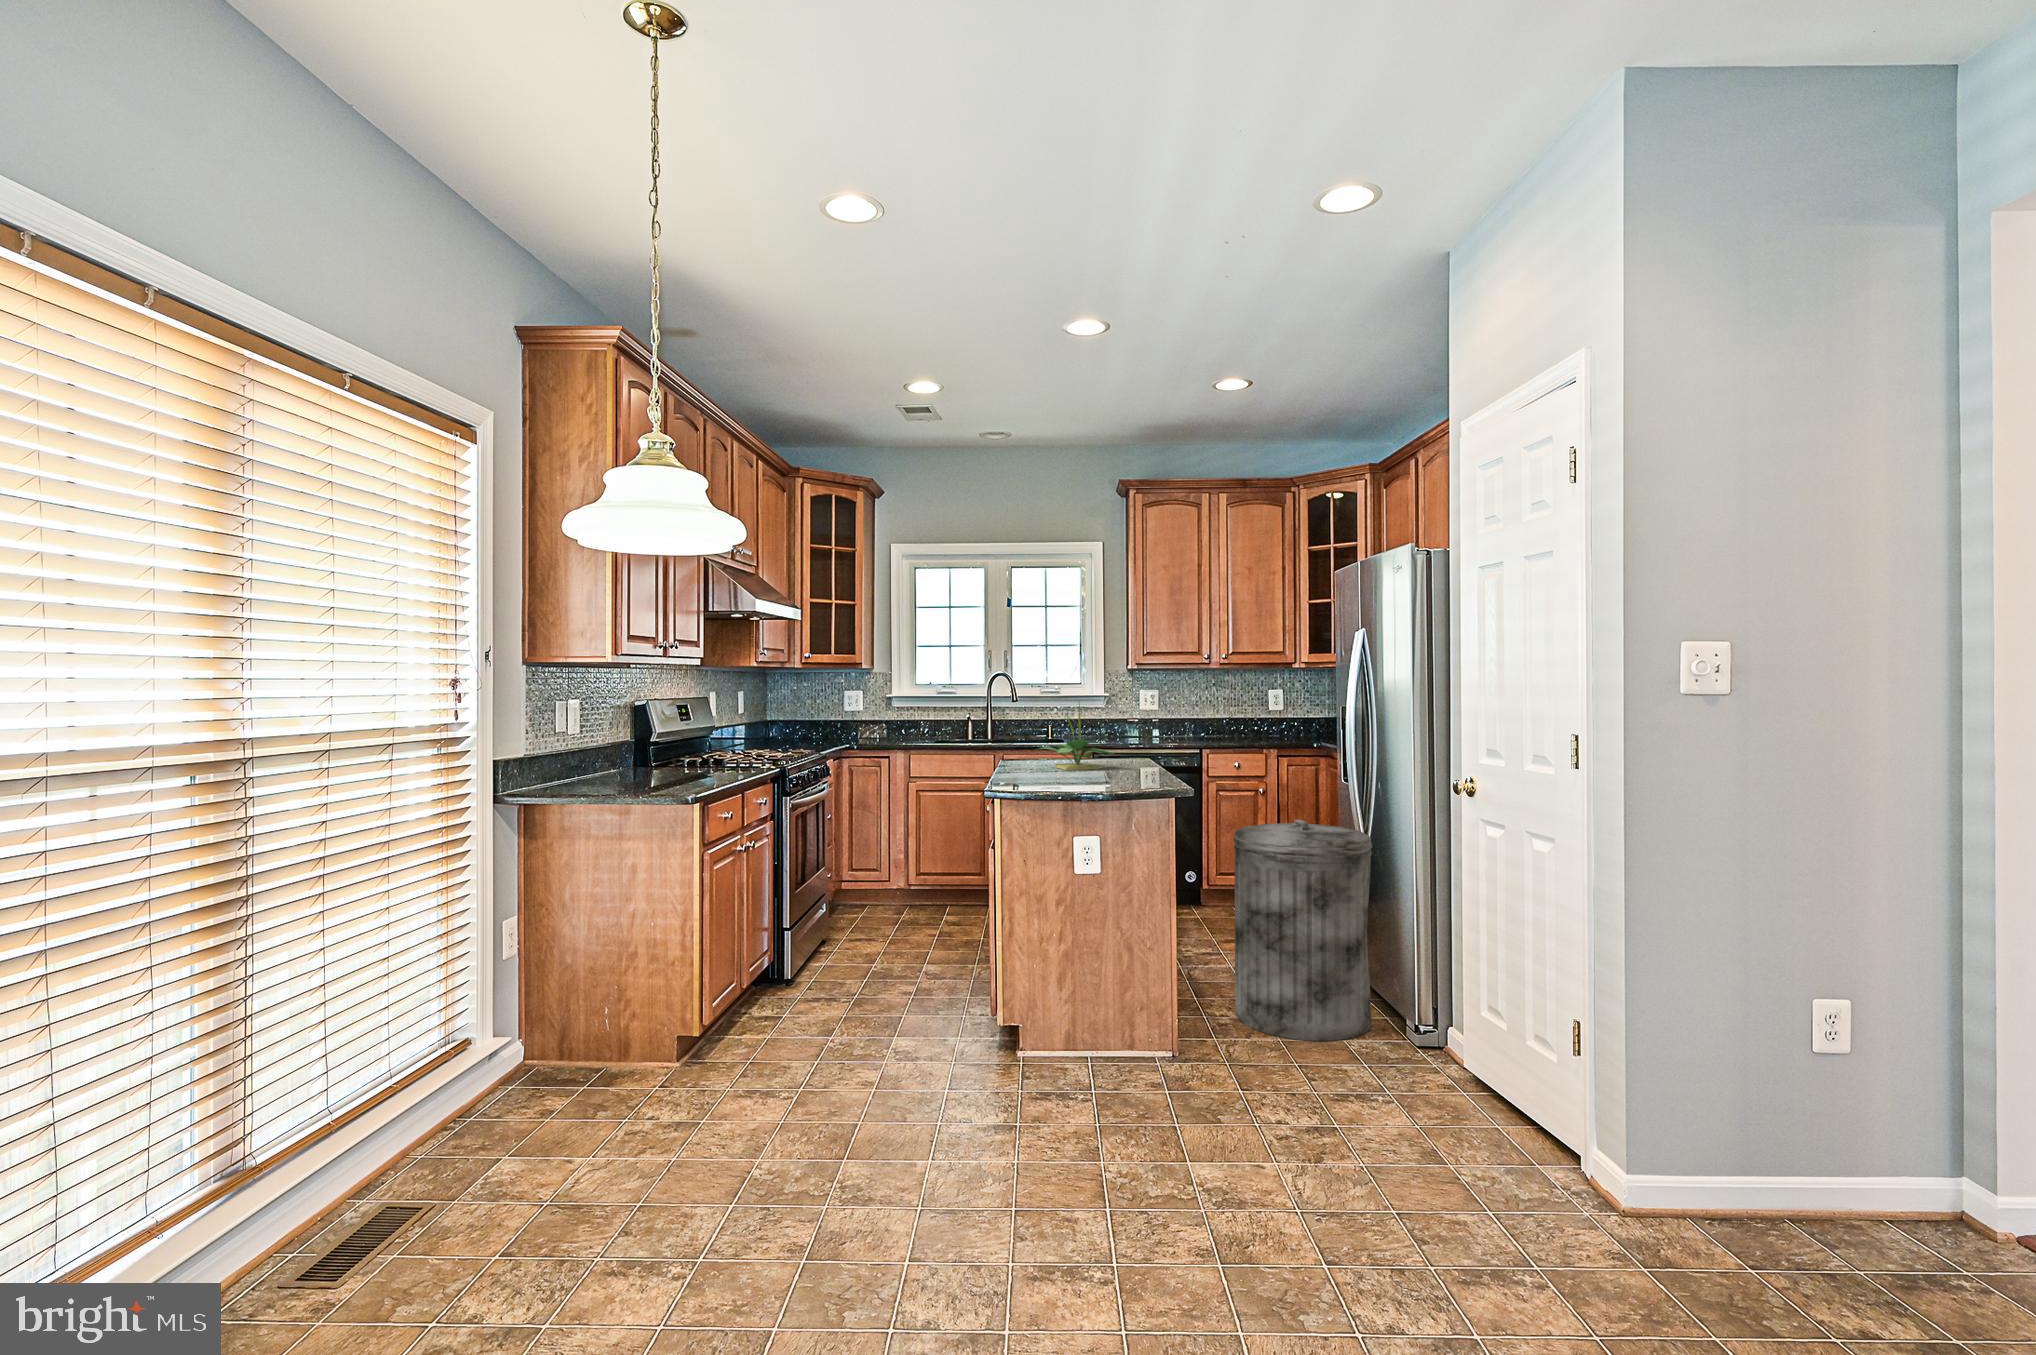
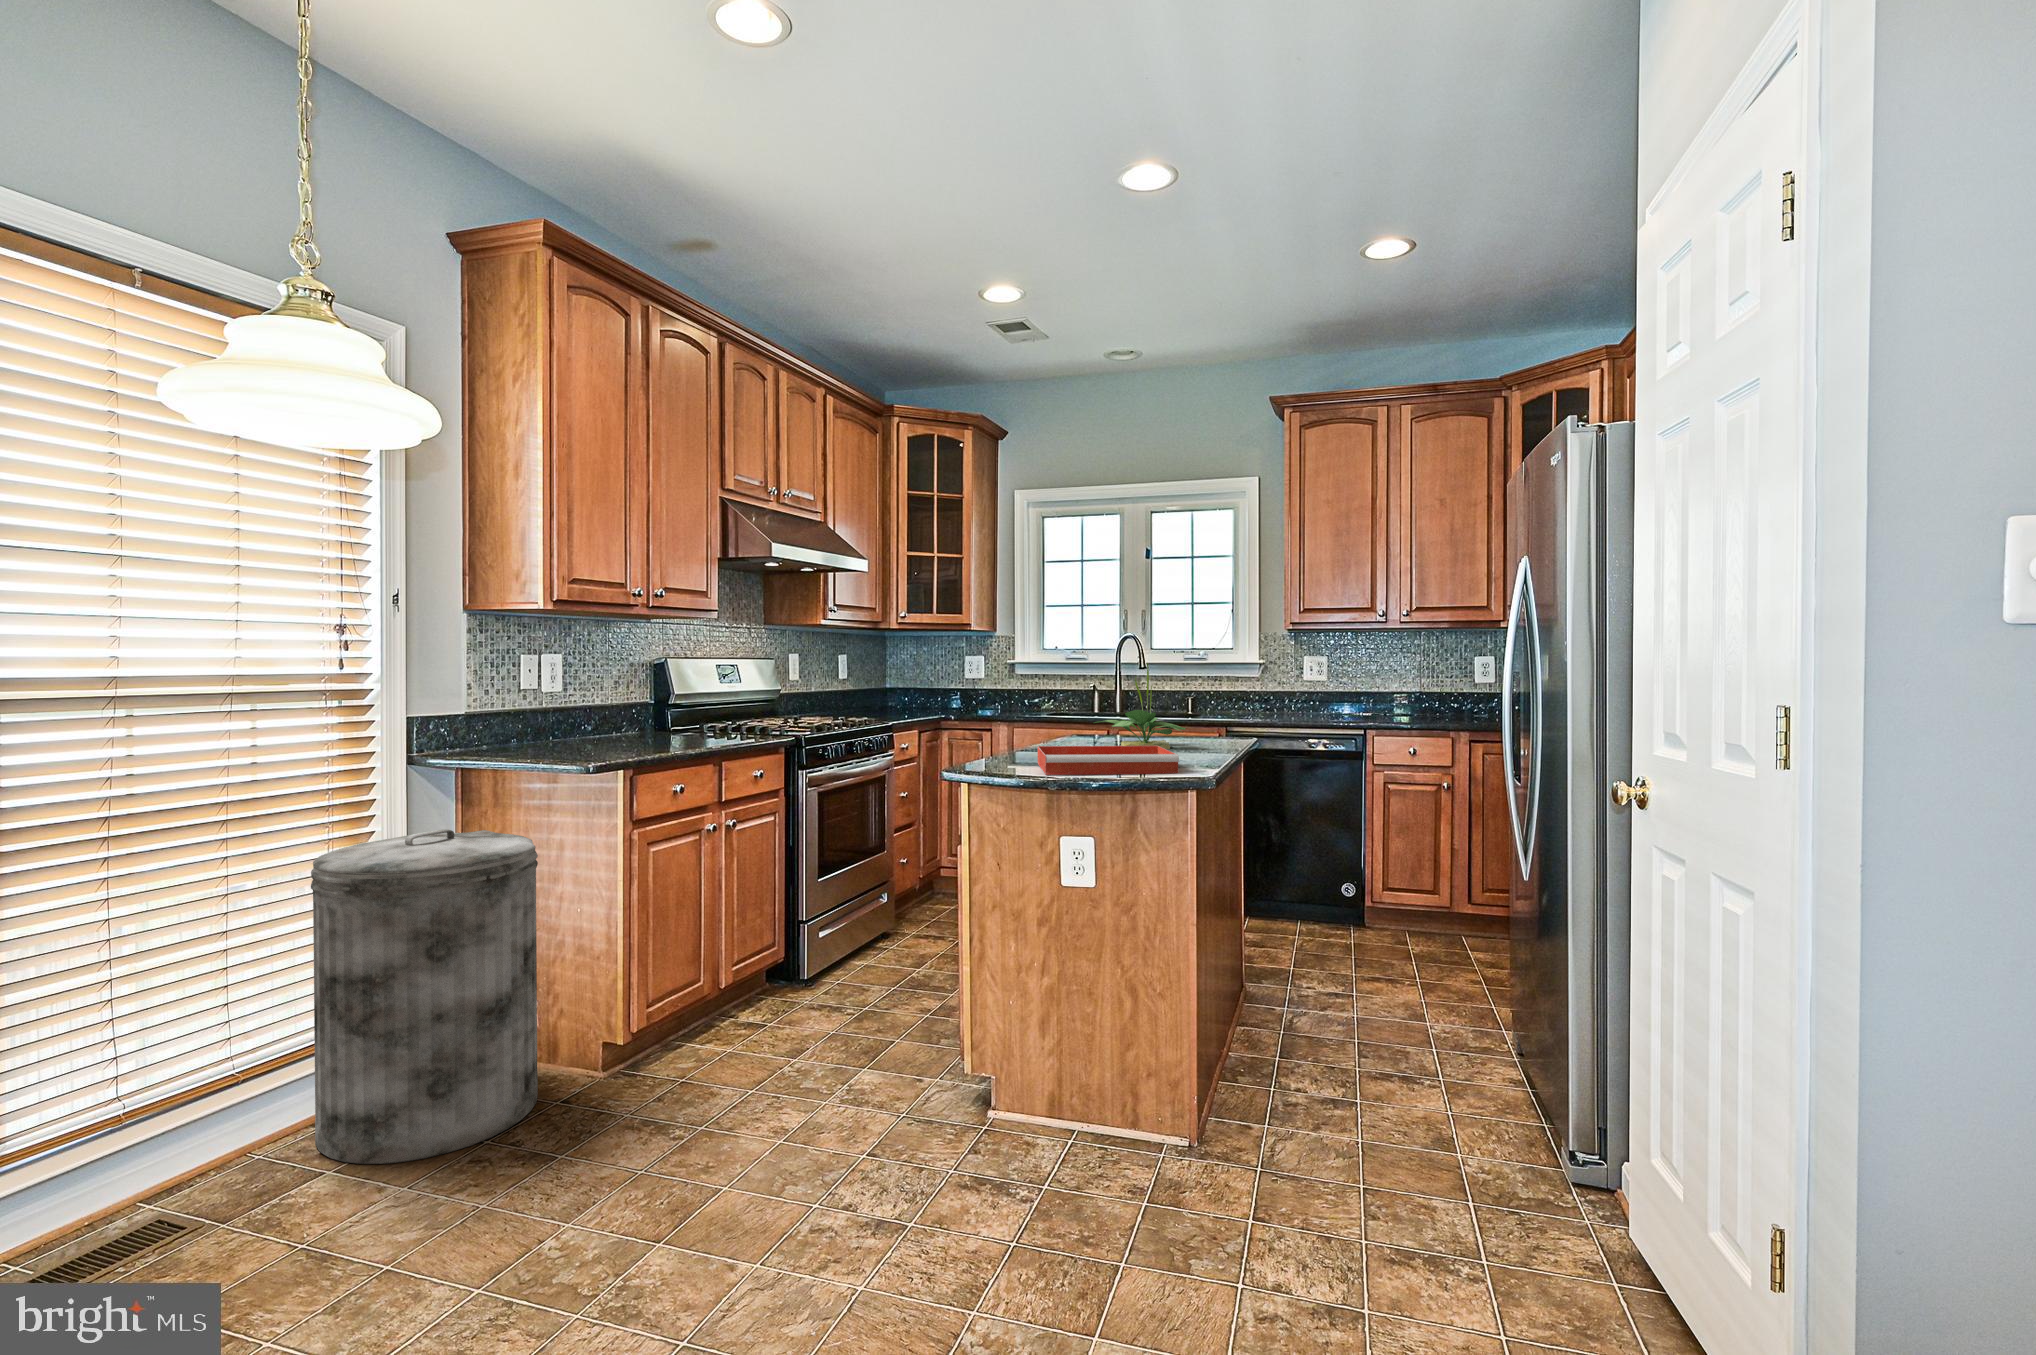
tray: none [1038,767,1157,791] -> present [1038,746,1179,775]
trash can: present [1234,820,1372,1041] -> present [311,830,538,1164]

